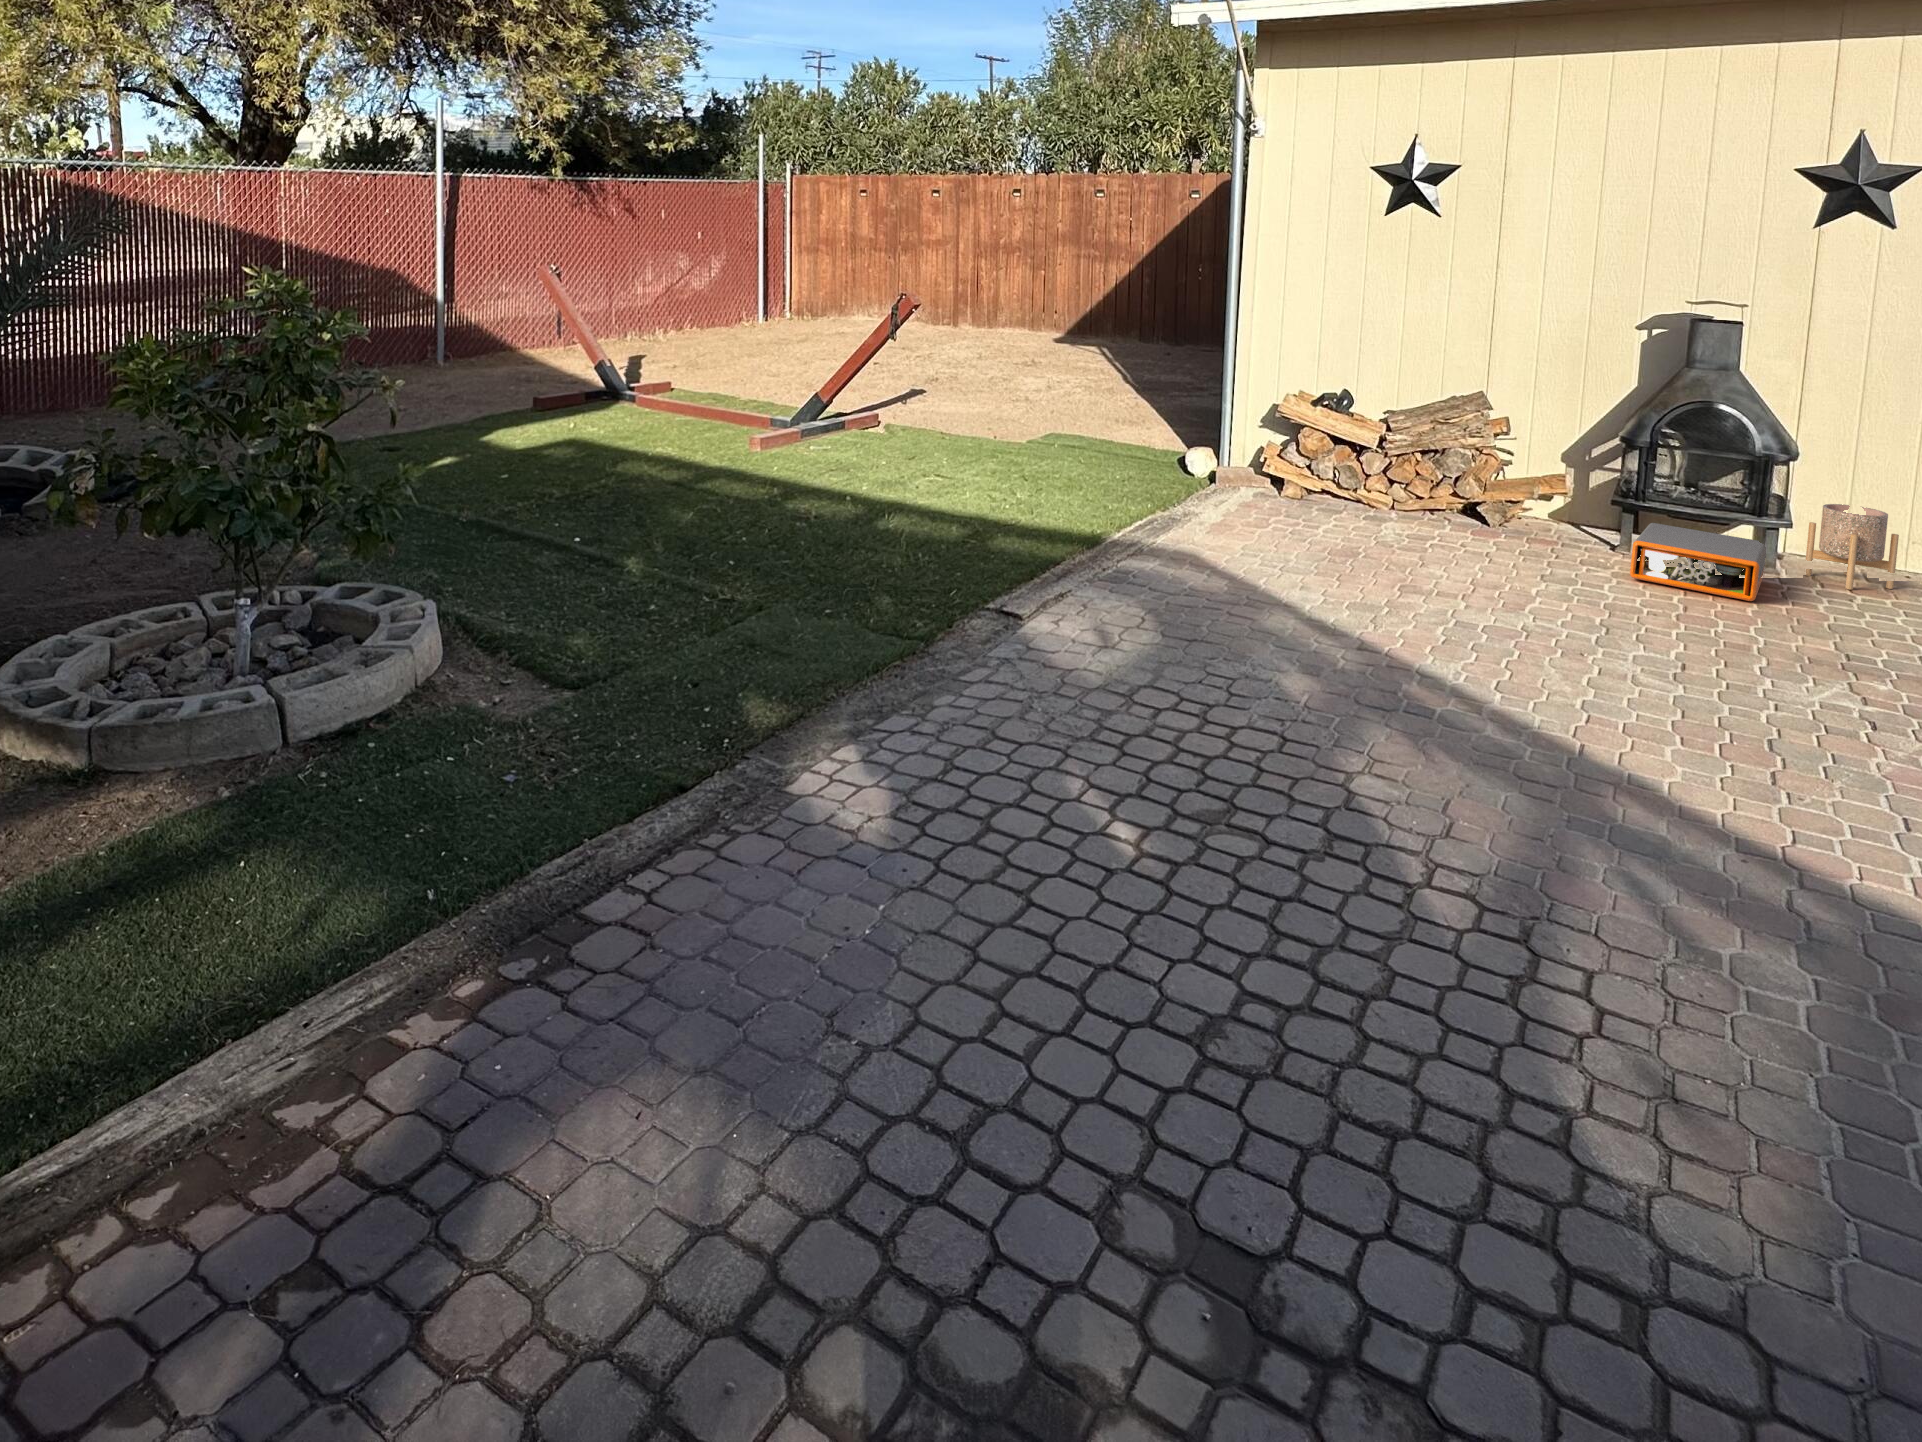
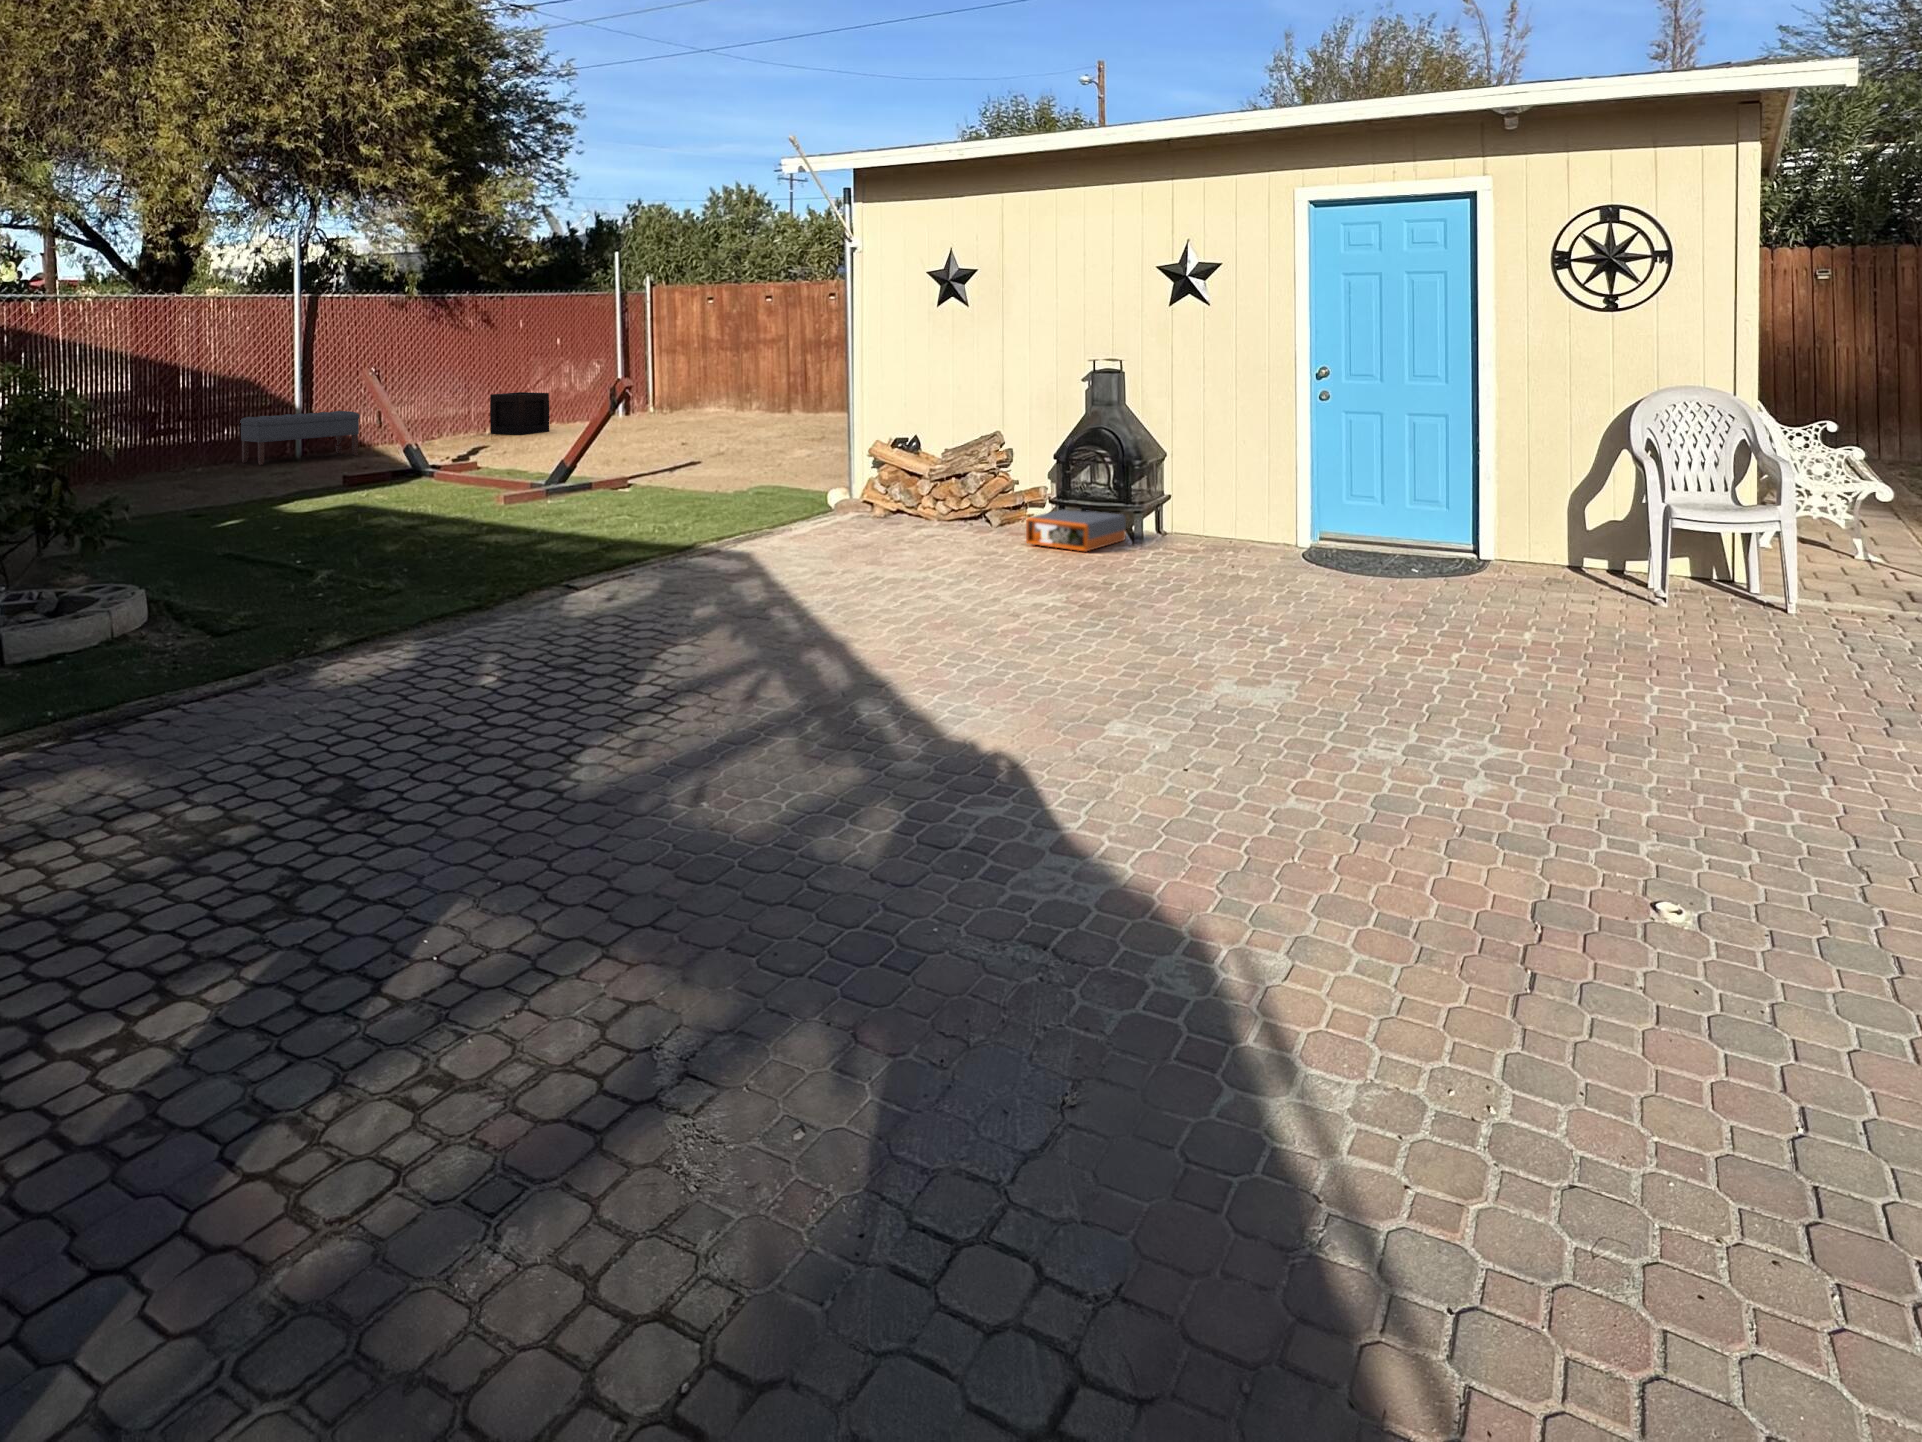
wooden crate: none [640,290,705,340] -> present [490,392,550,435]
bench: none [393,308,522,370] -> present [240,411,360,465]
planter: present [1804,504,1899,590] -> none [1160,487,1206,544]

